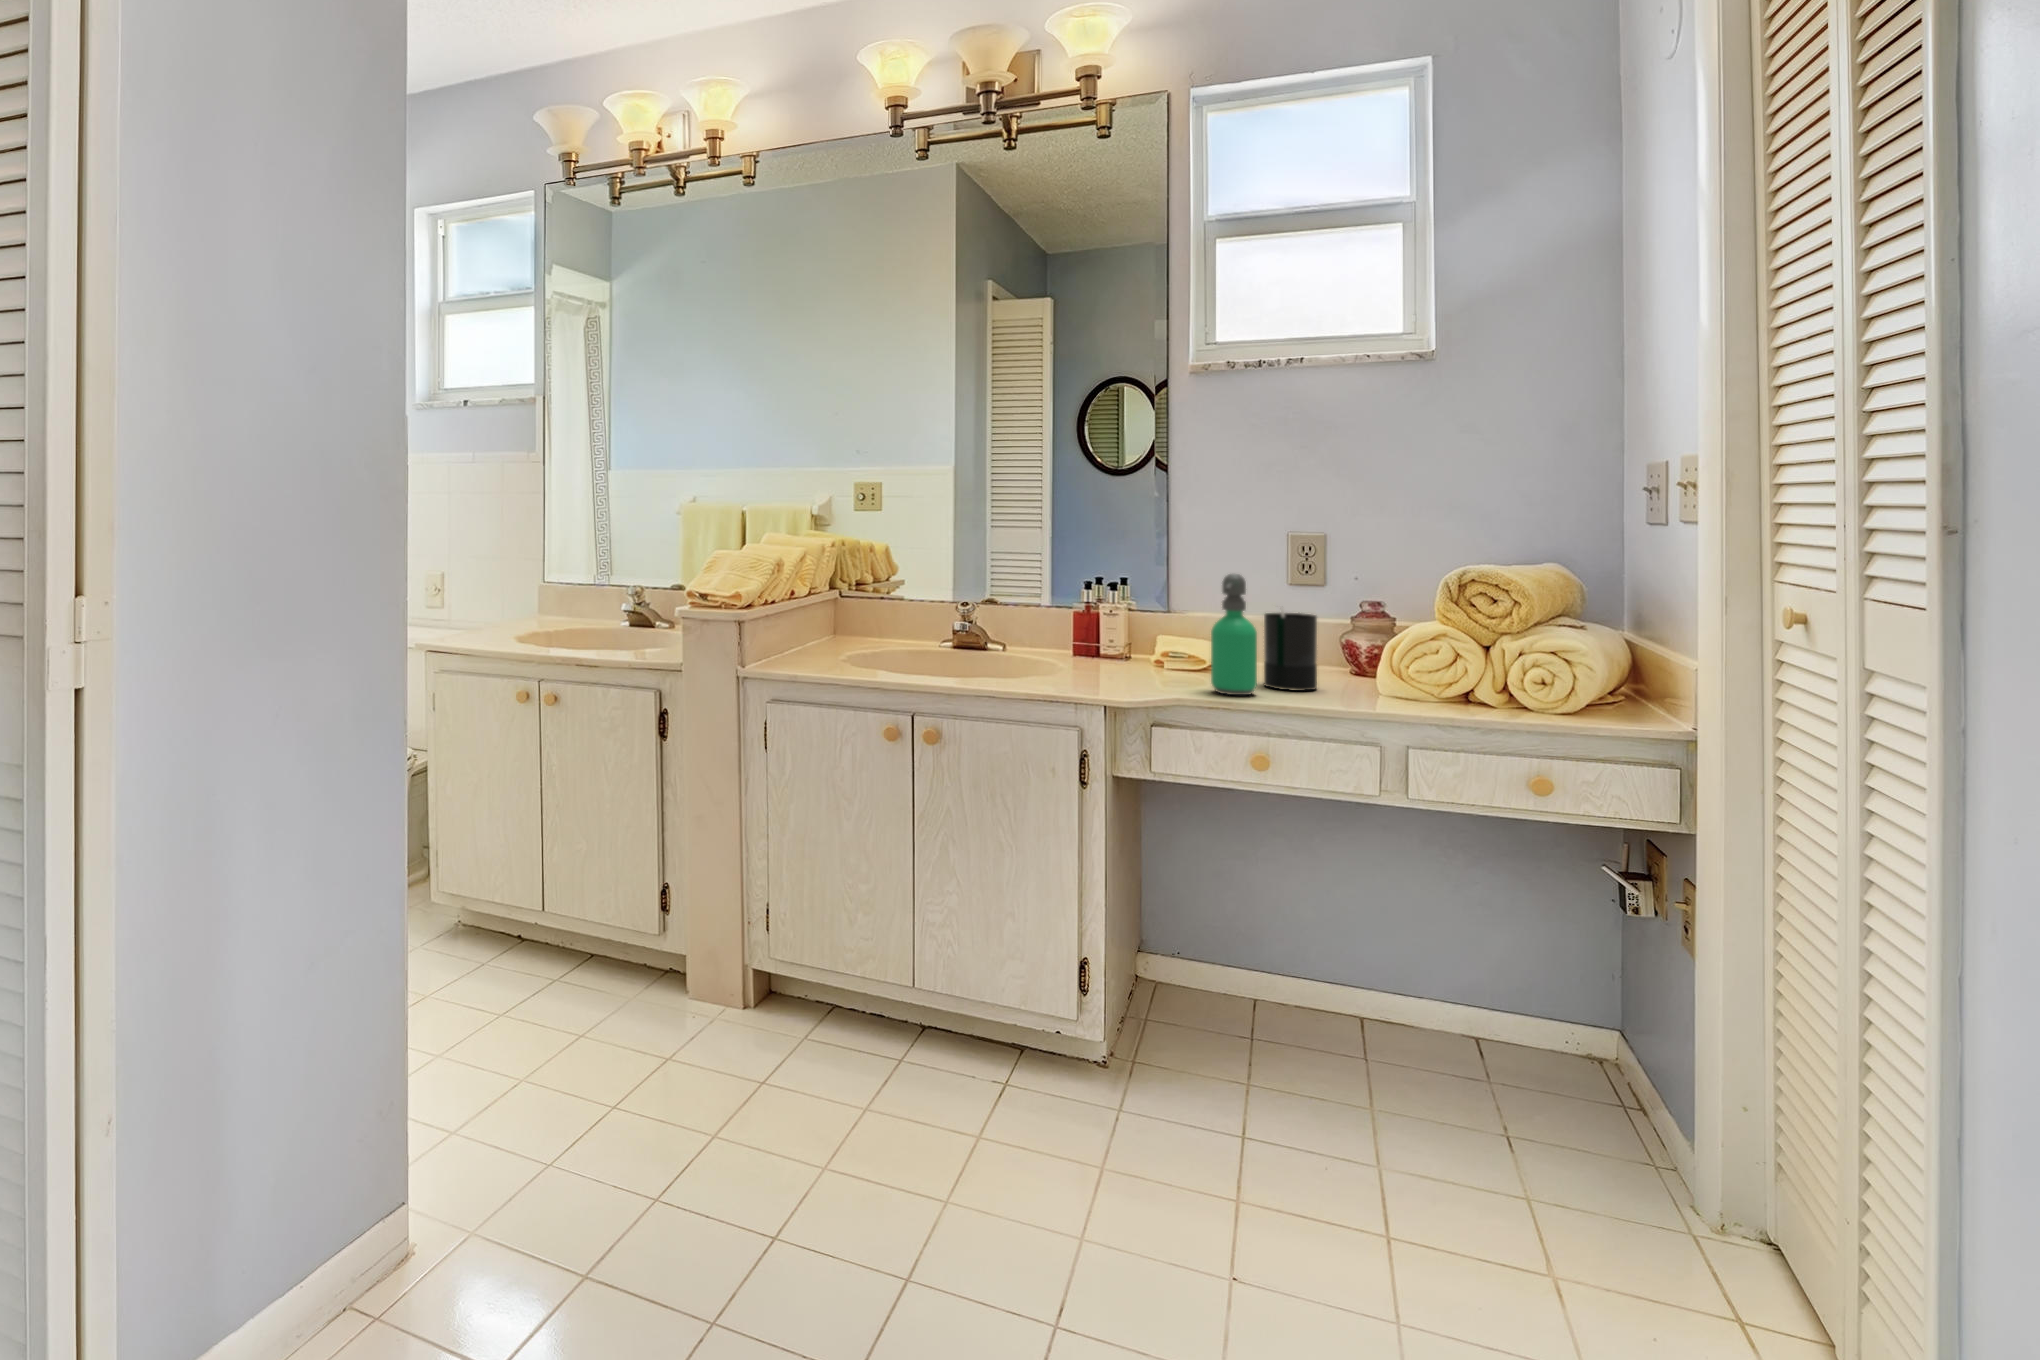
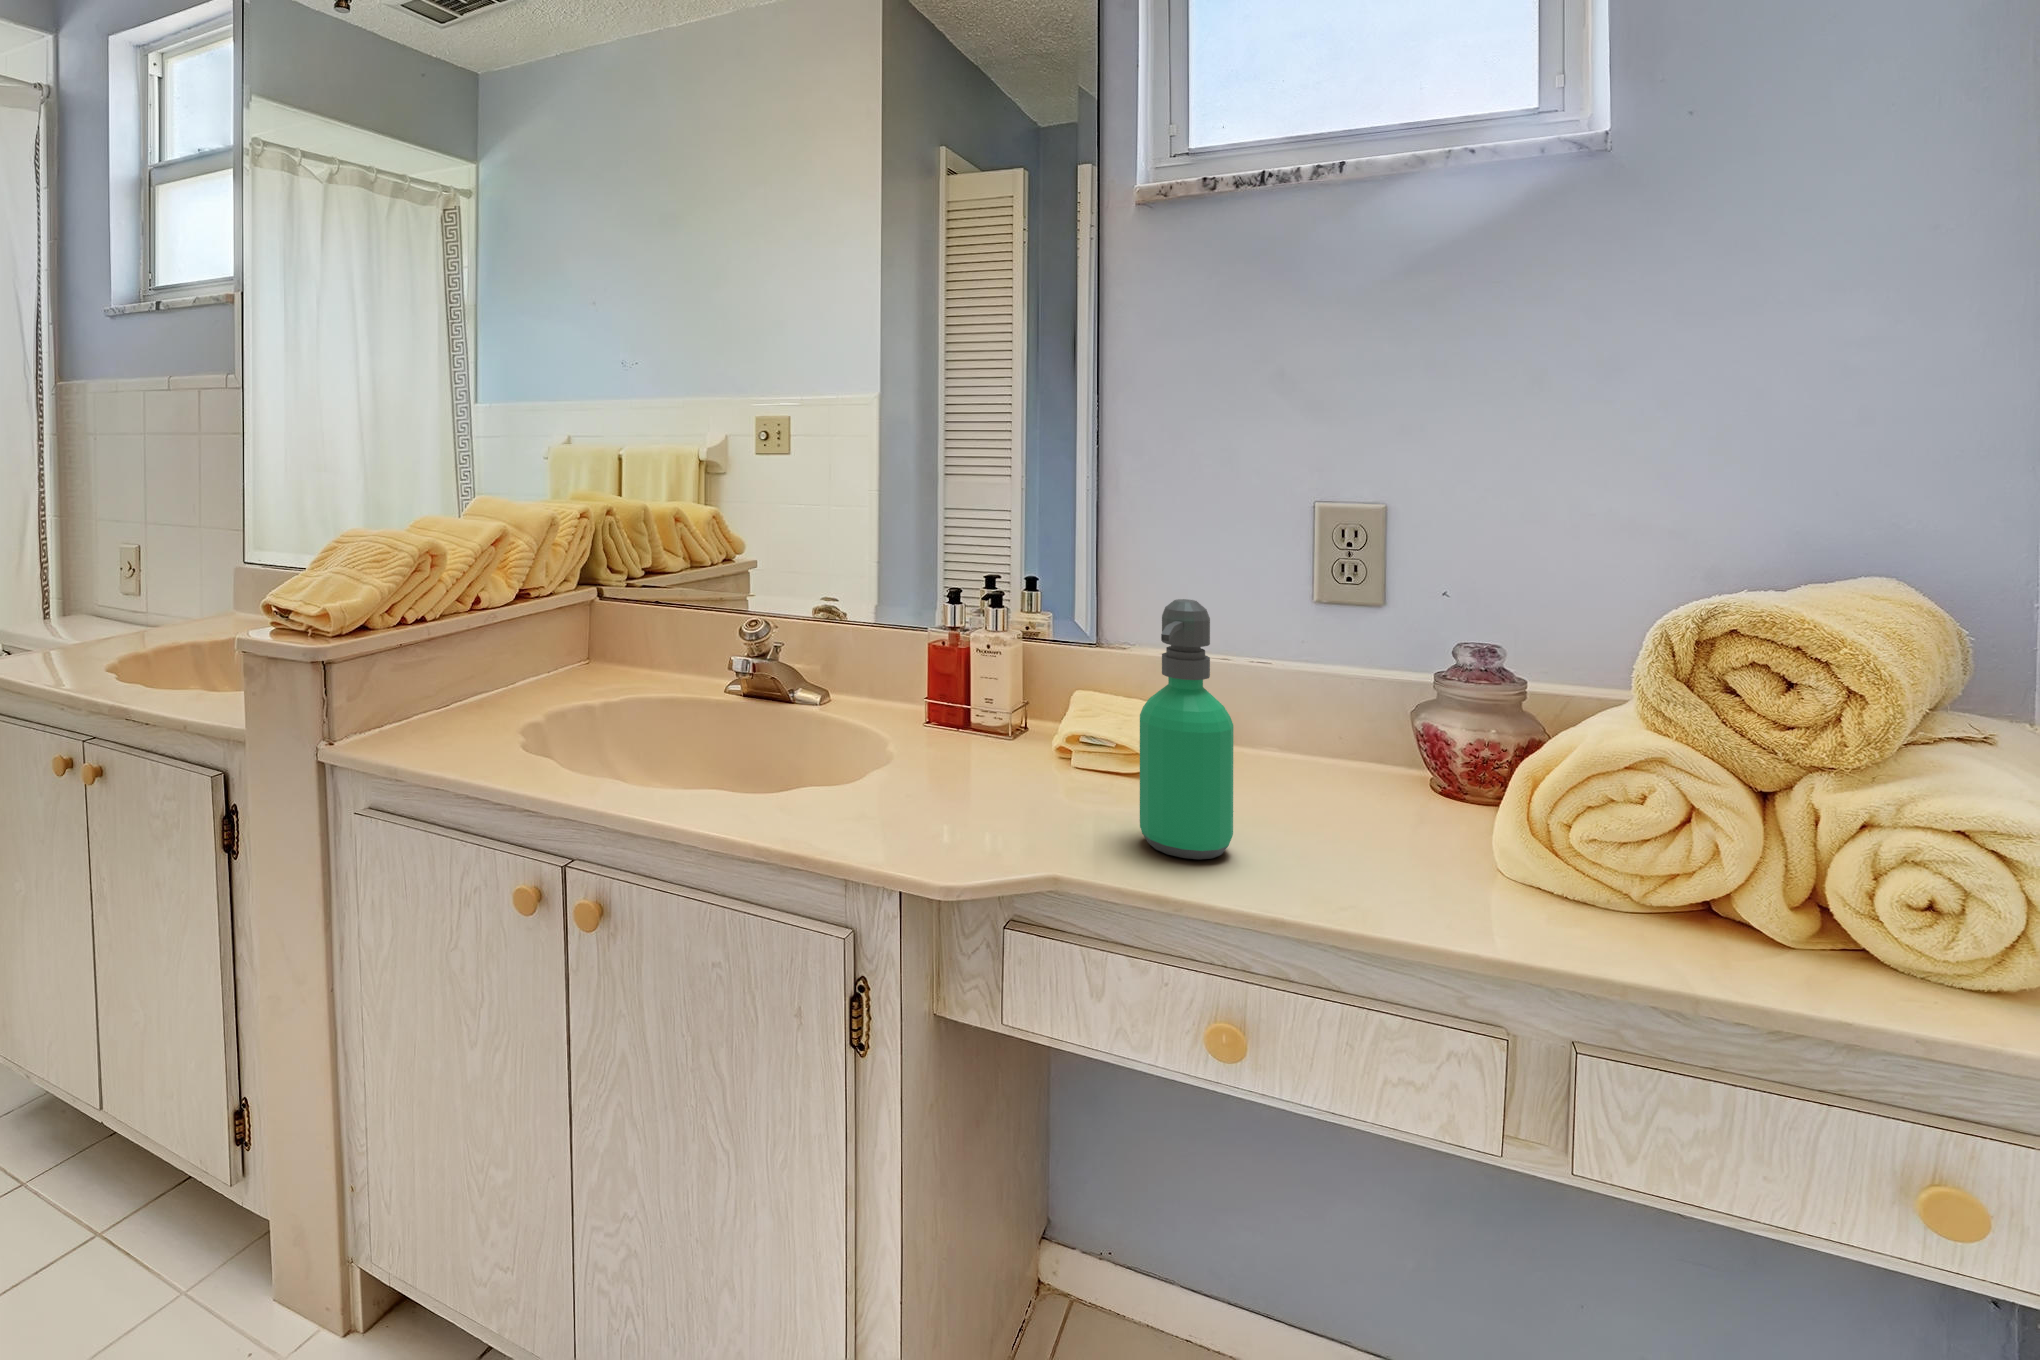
candle: present [1264,608,1317,691] -> none [1256,653,1365,842]

